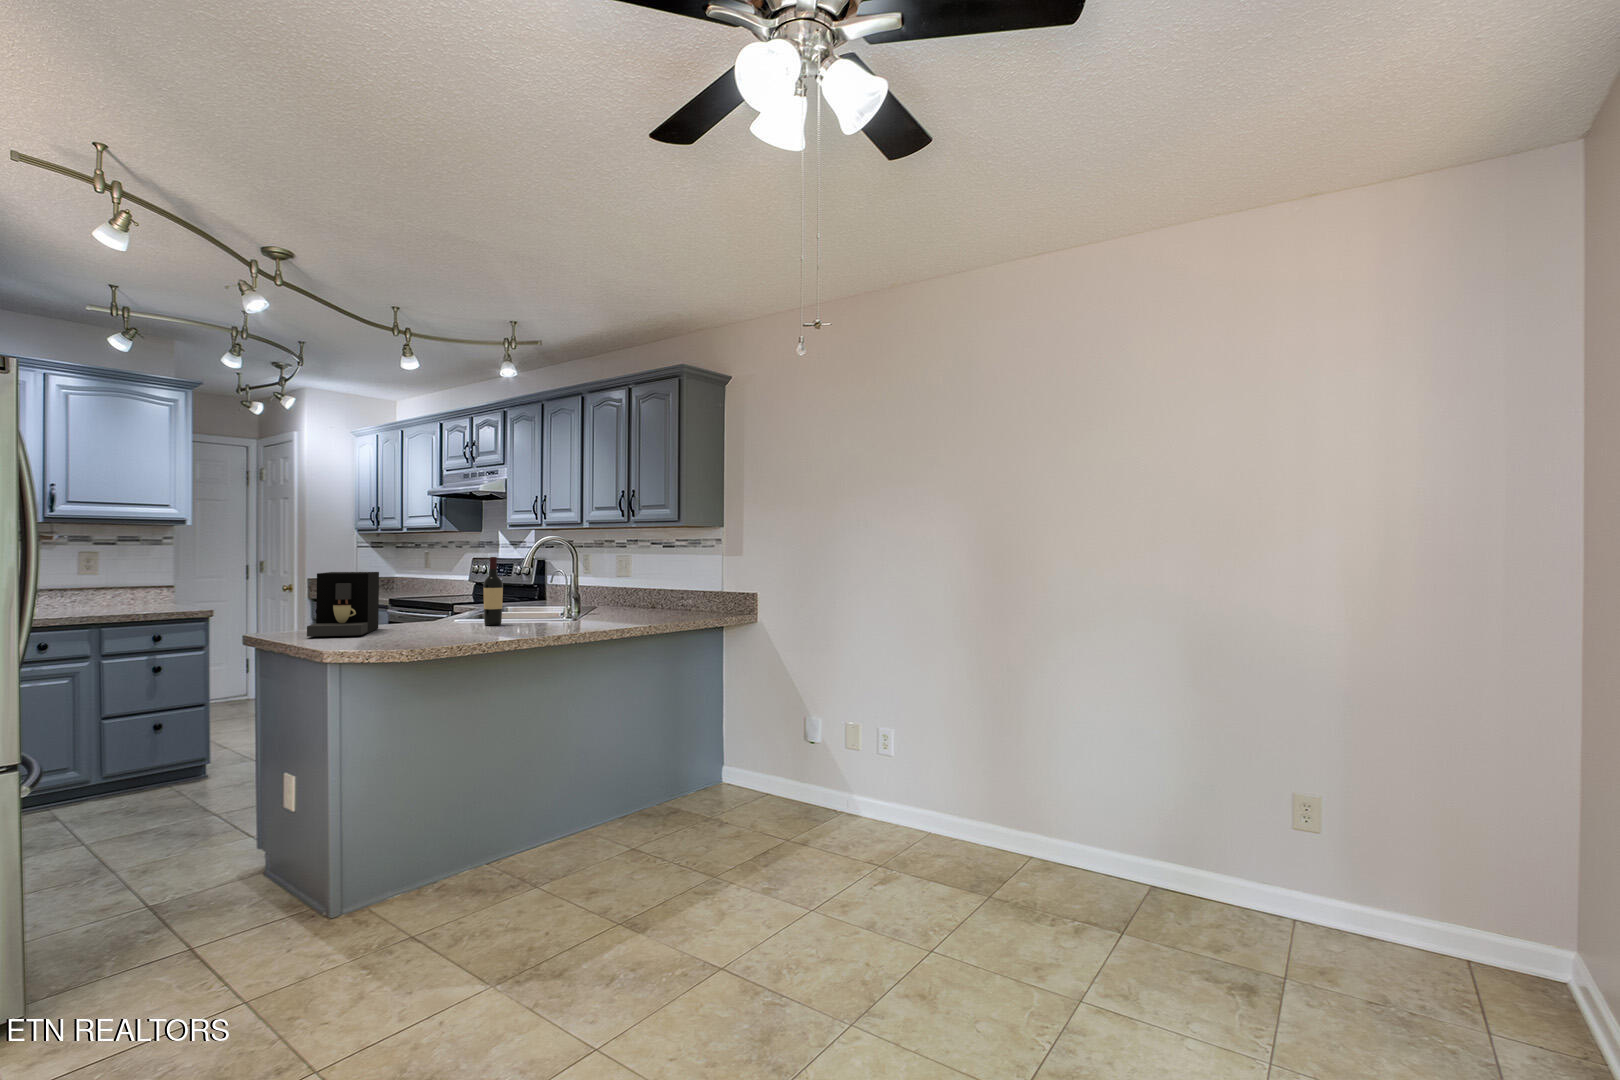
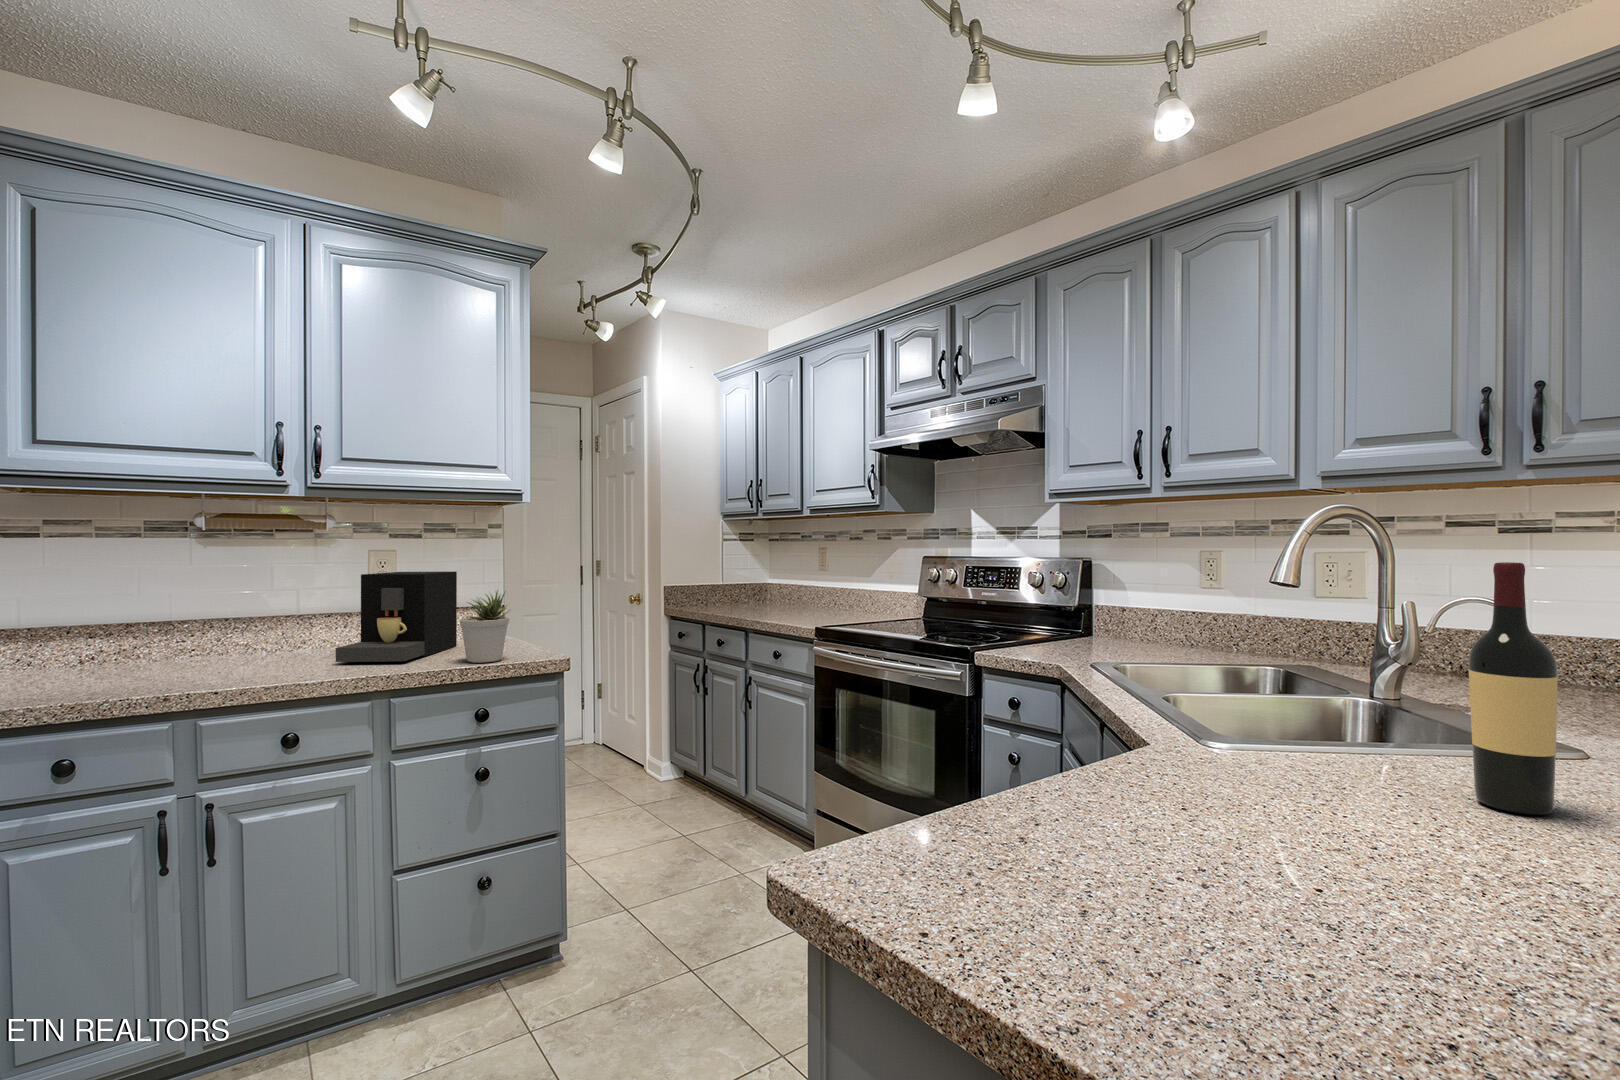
coffee maker: present [307,572,379,637] -> present [336,571,457,662]
potted plant: none [143,573,174,611] -> present [460,590,509,663]

